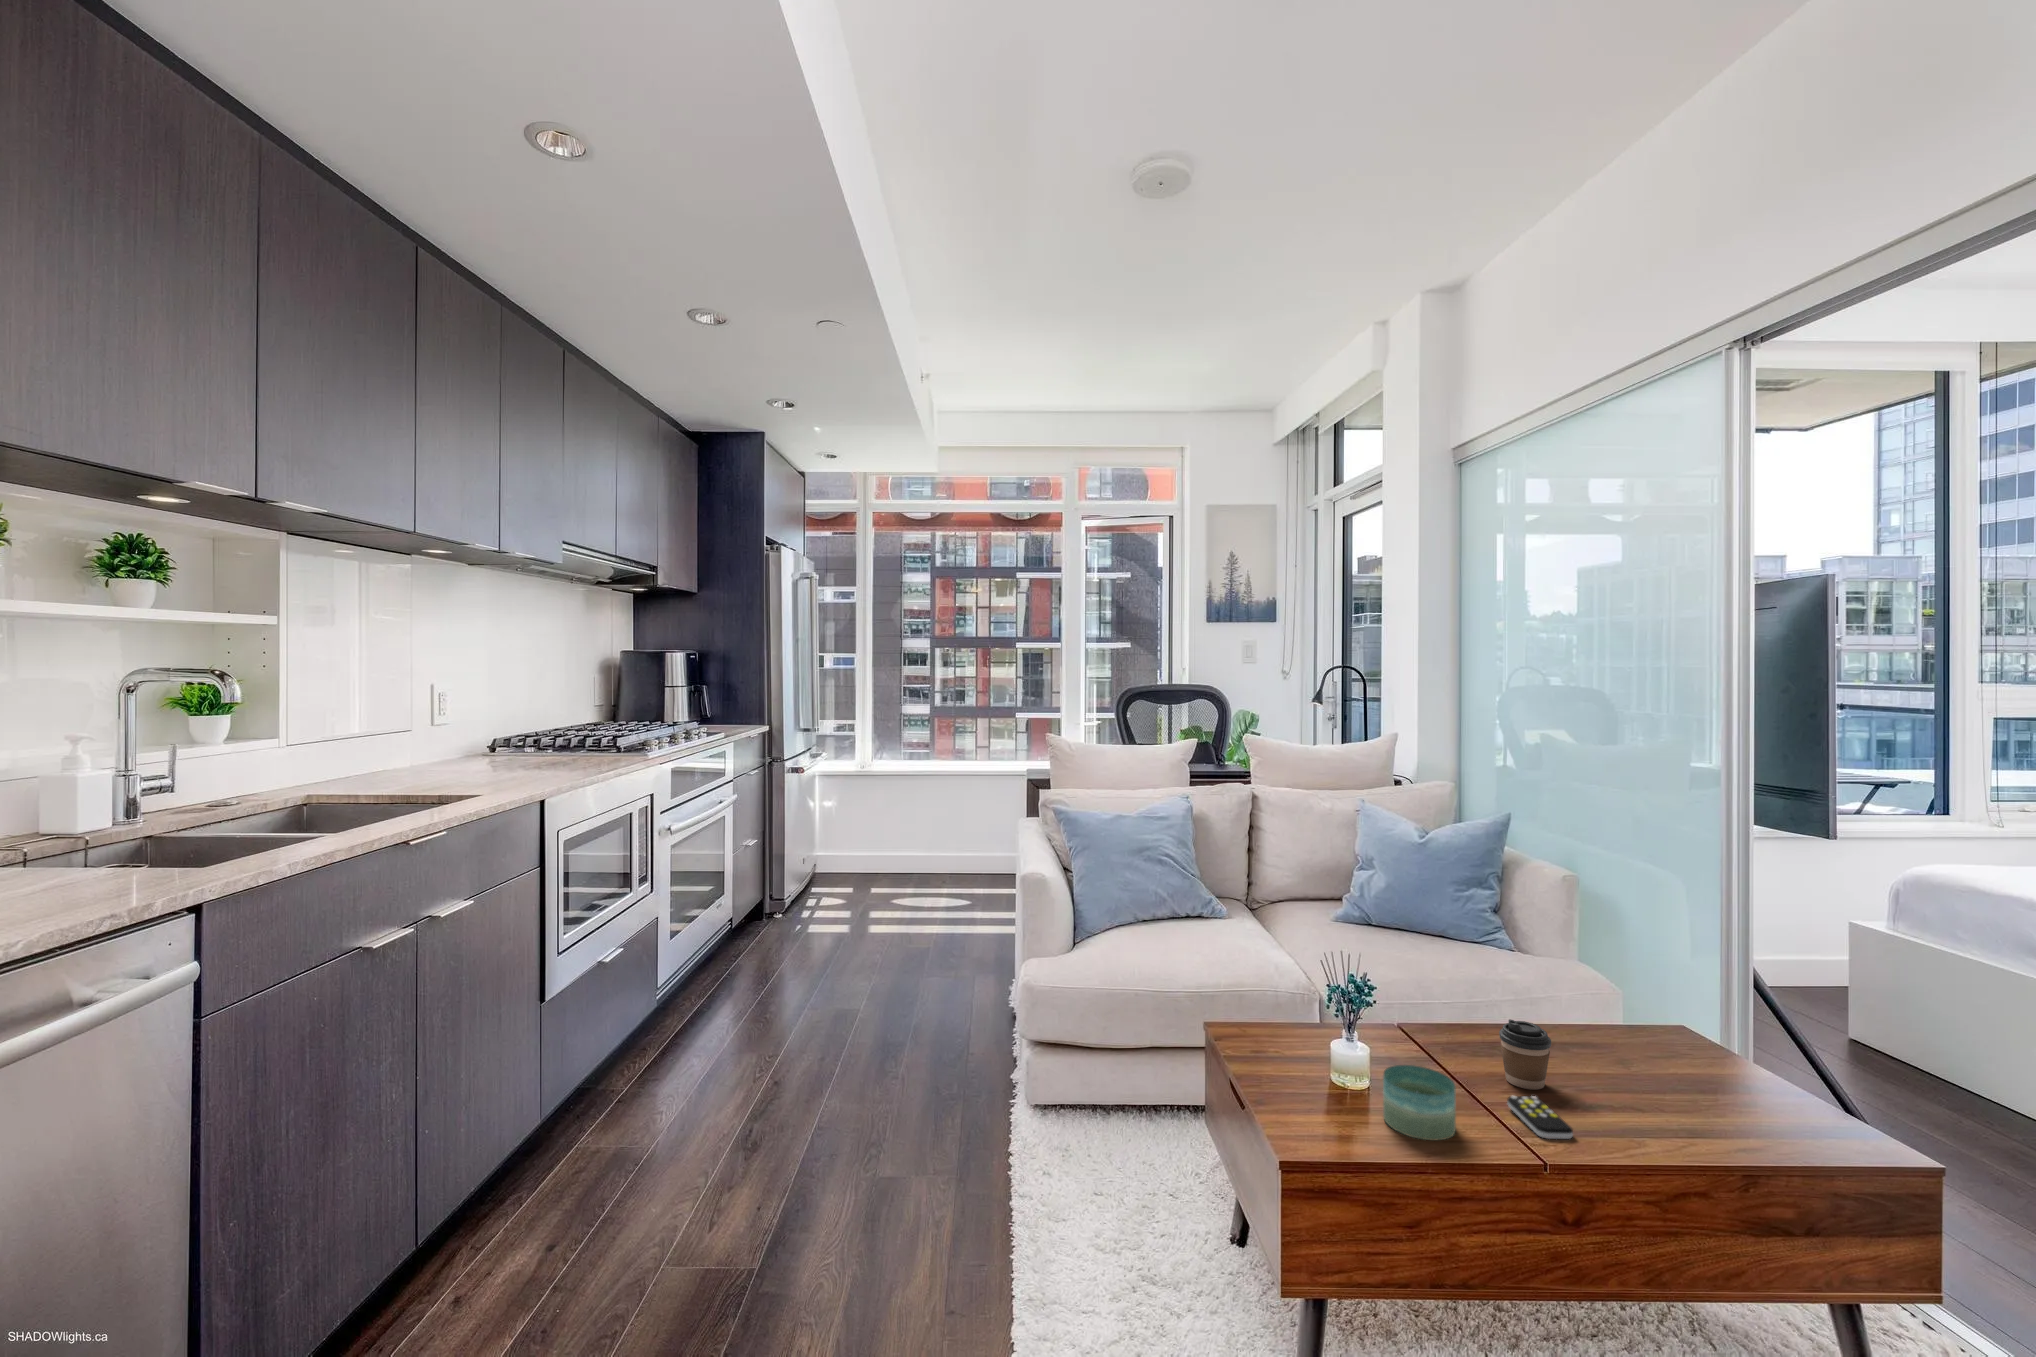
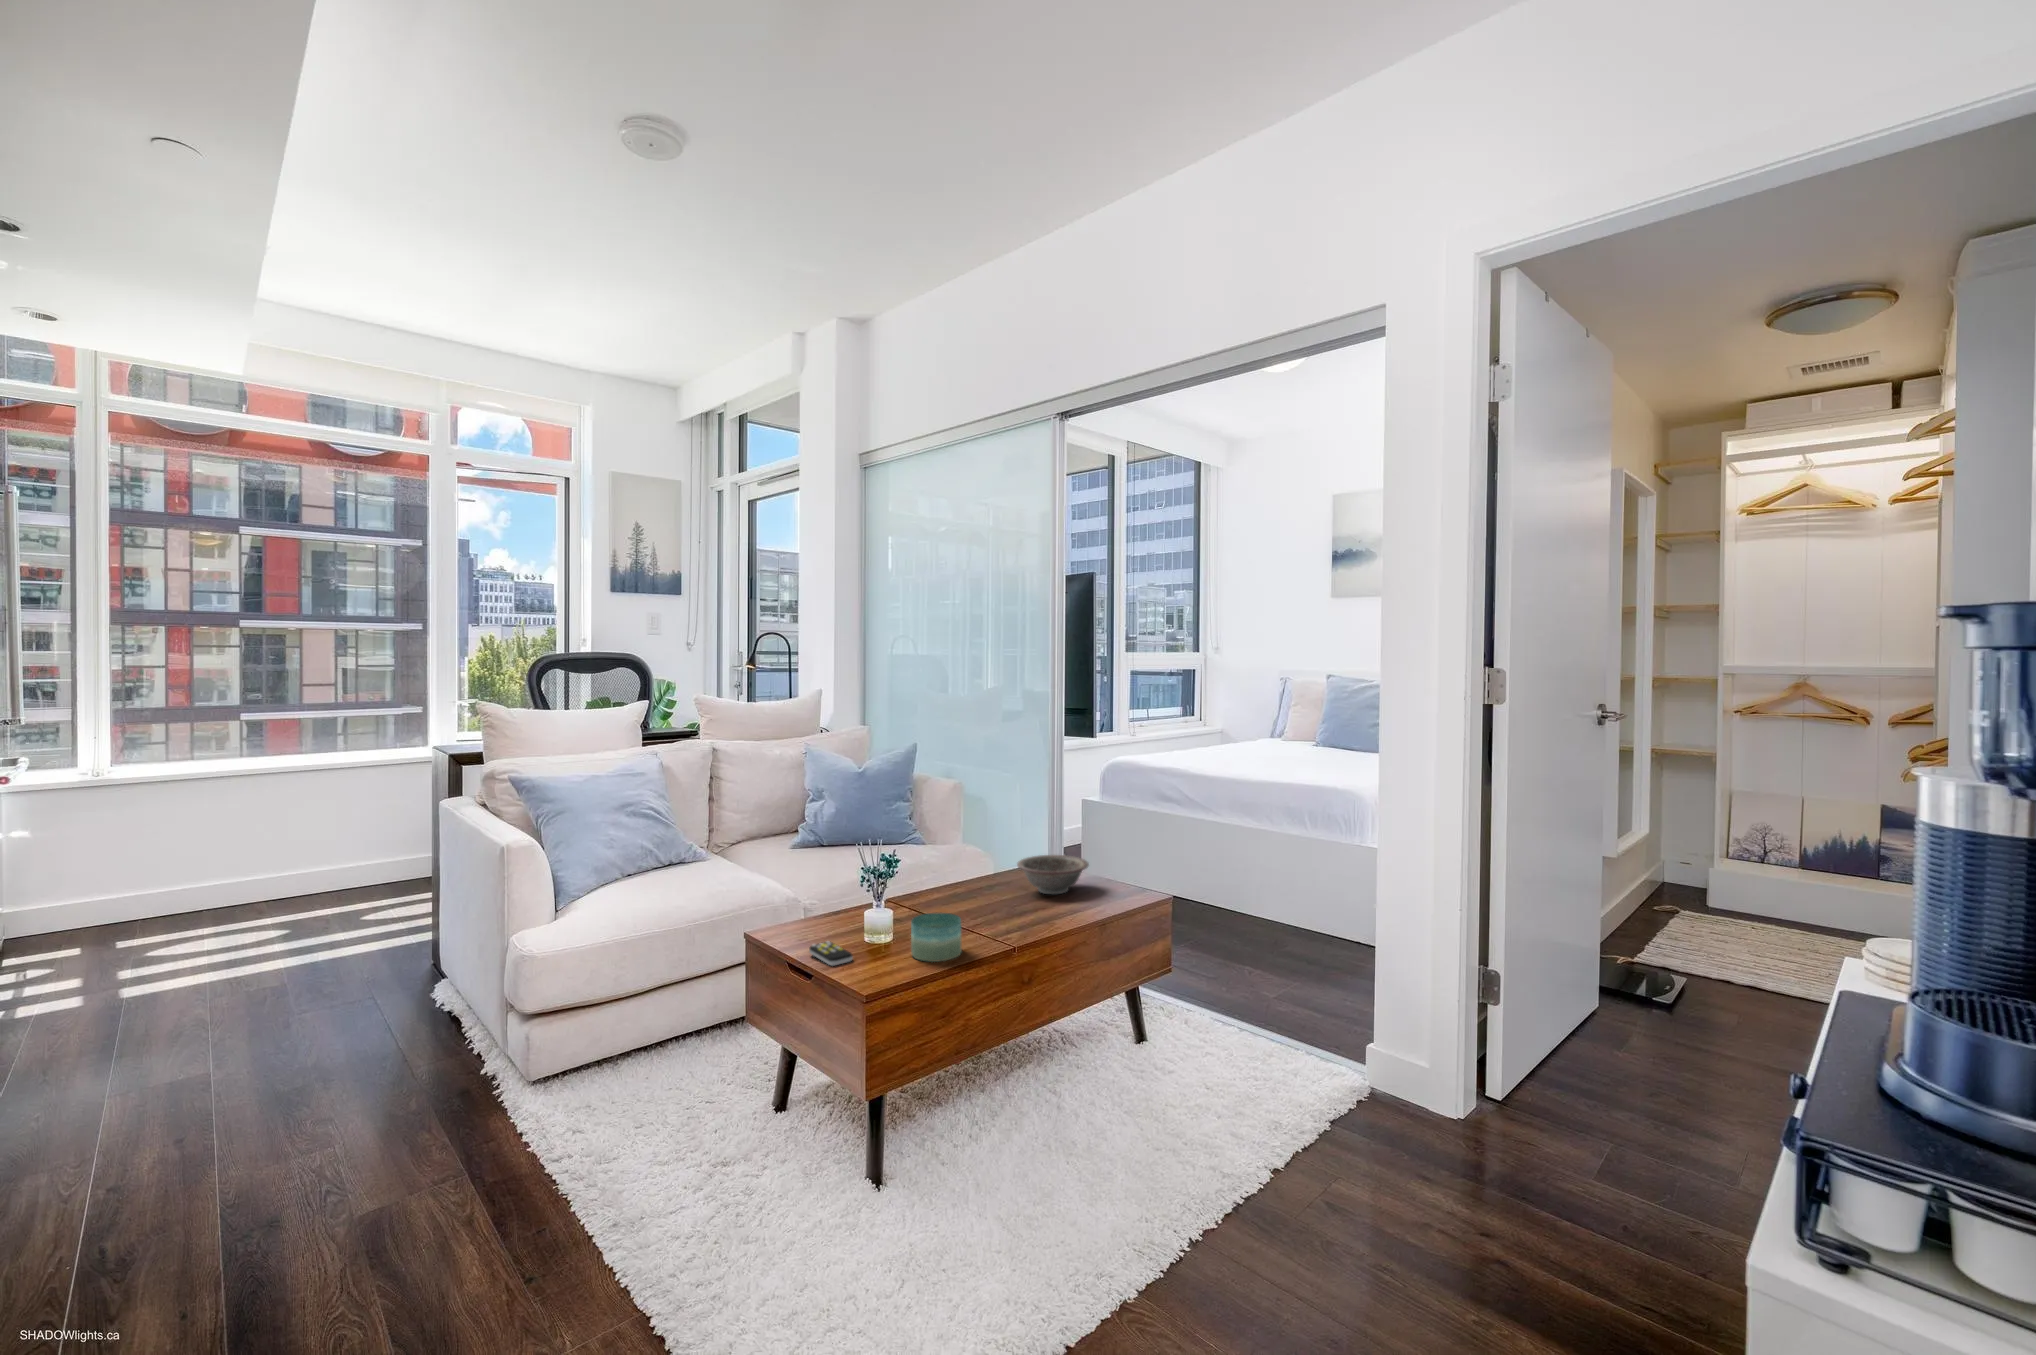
decorative bowl: none [1601,1012,1734,1083] -> present [1017,855,1089,894]
coffee cup: present [1499,1019,1551,1090] -> none [967,872,999,918]
remote control: present [1507,1096,1573,1139] -> present [809,941,853,966]

